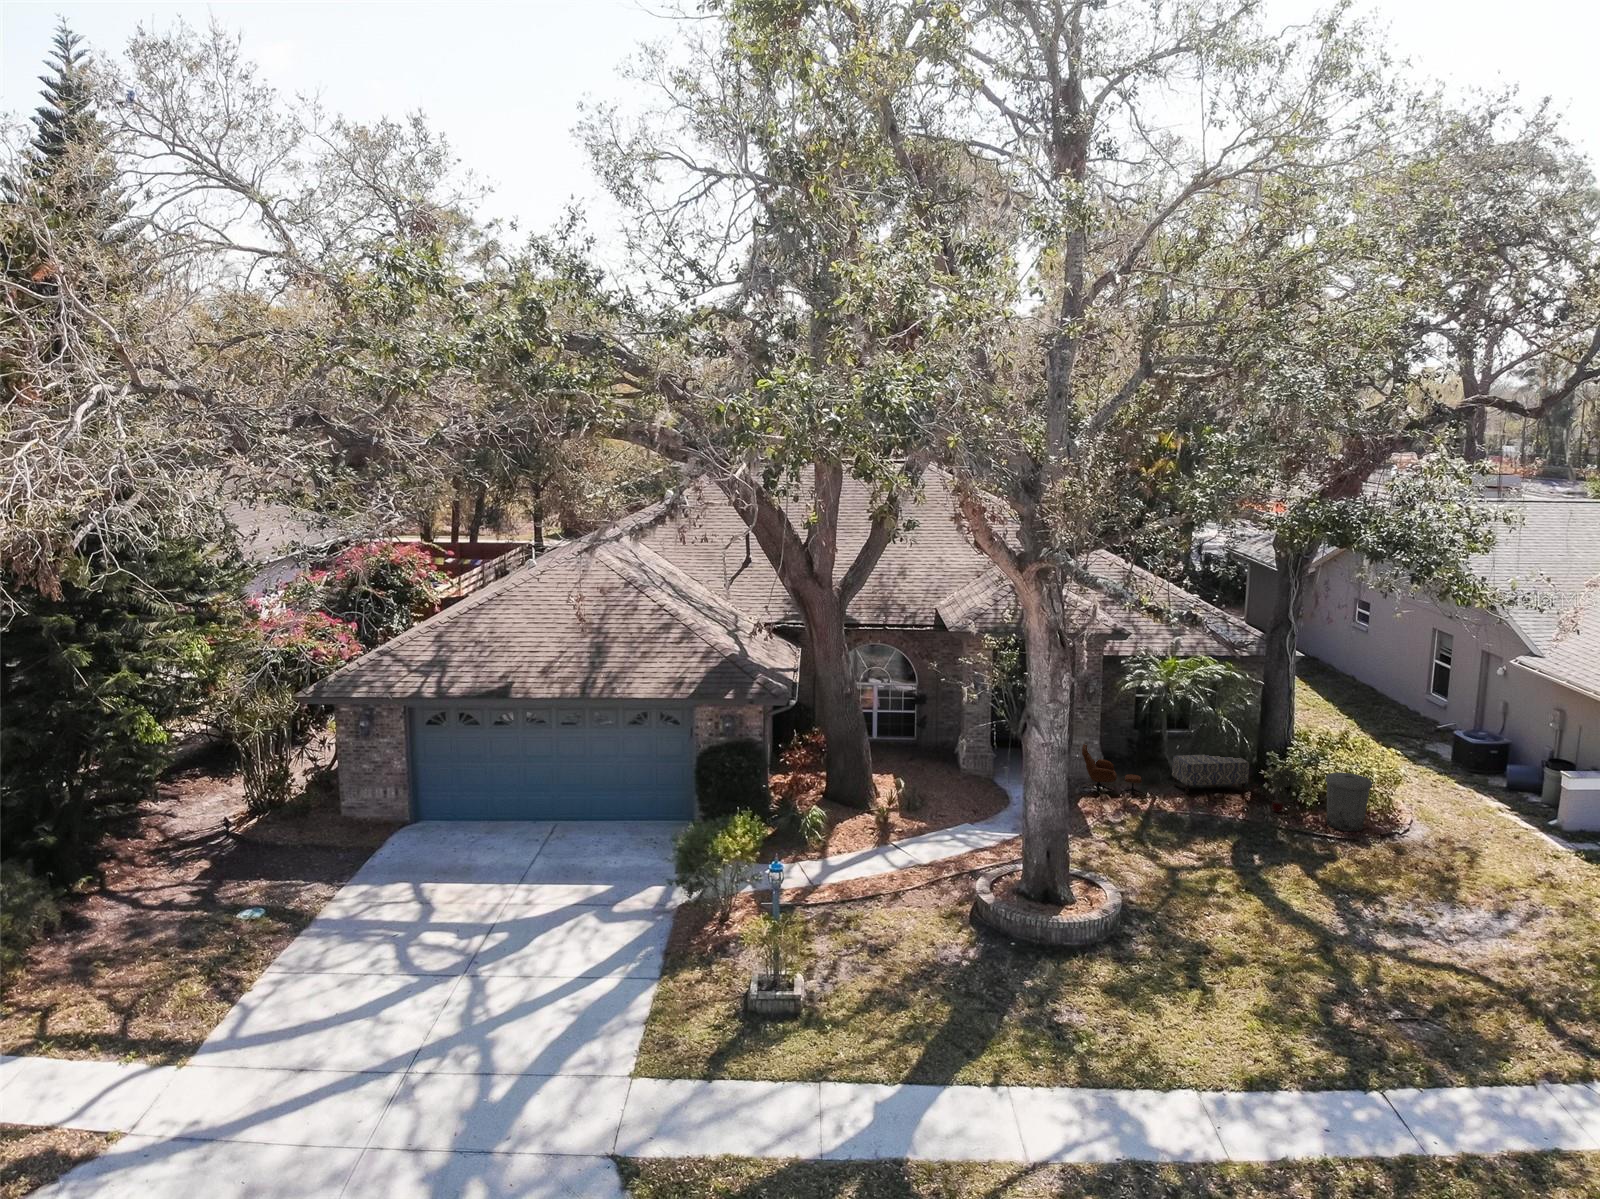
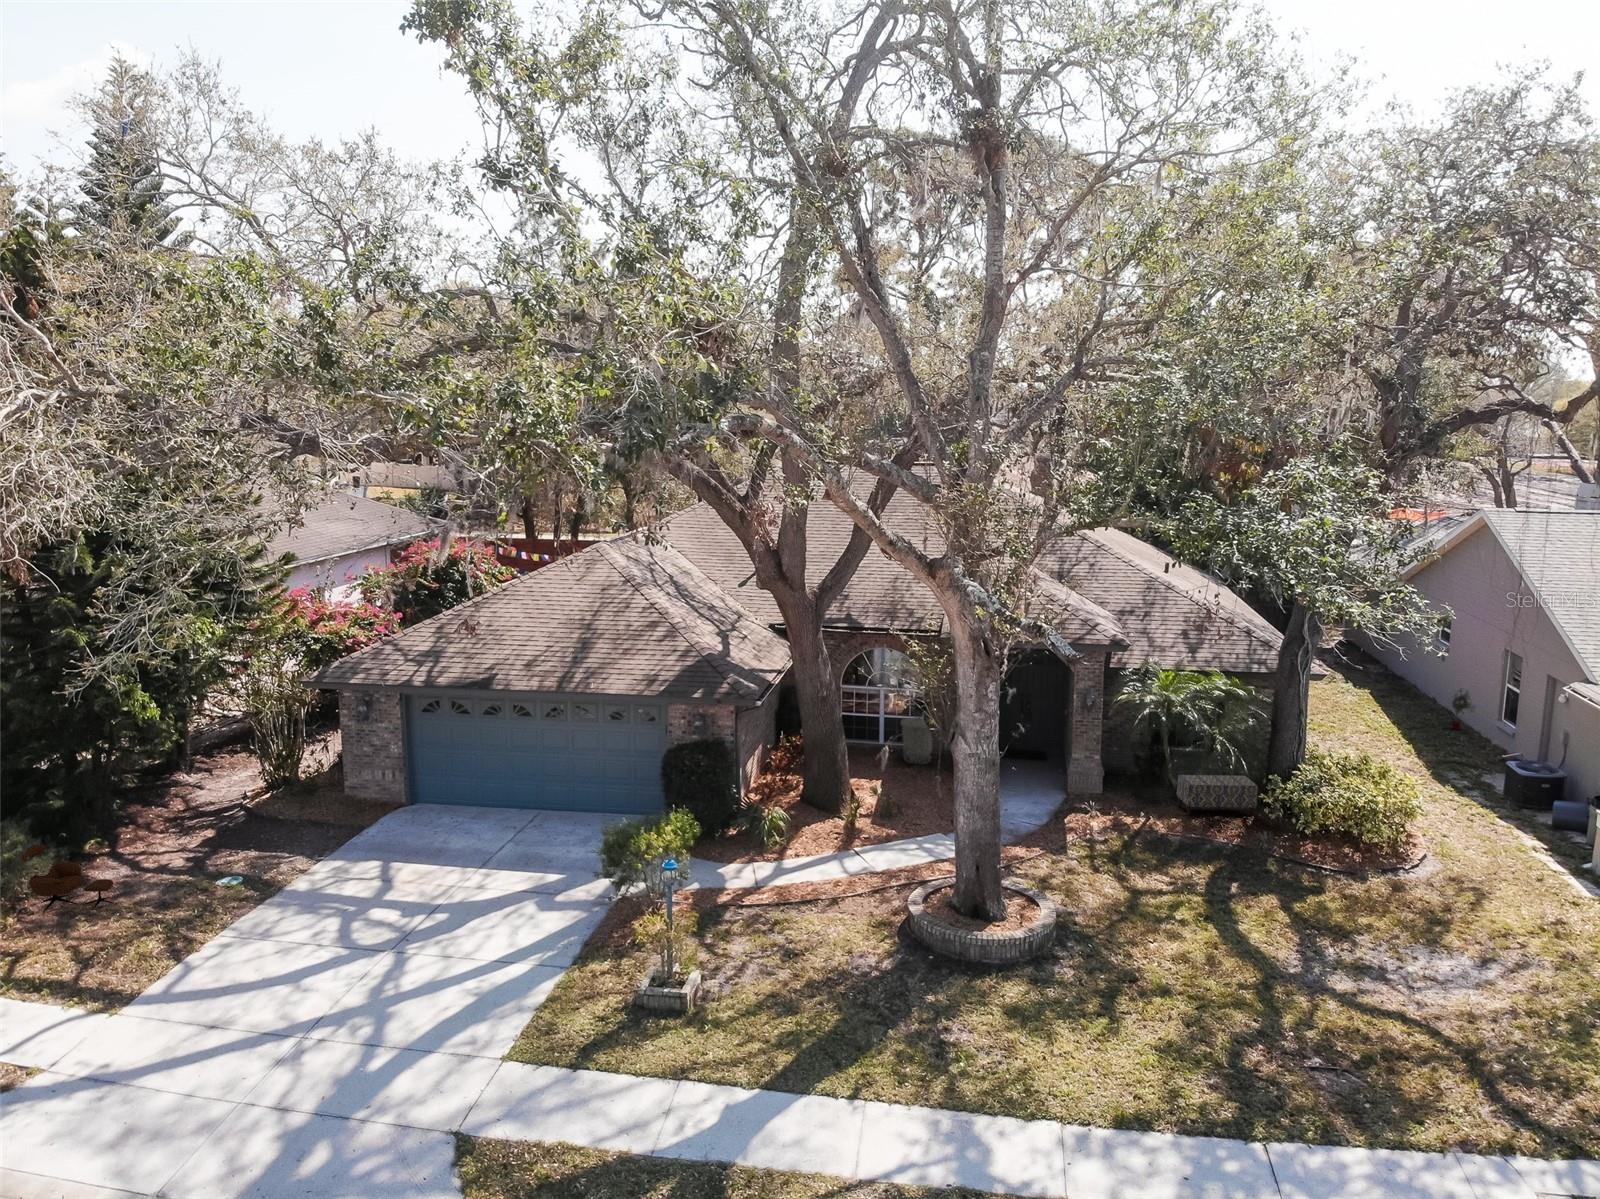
lounge chair: present [1082,744,1144,796] -> present [22,845,116,913]
potted tree: present [1267,762,1300,813] -> present [1451,690,1475,730]
trash can: present [1325,772,1372,831] -> present [901,716,932,764]

